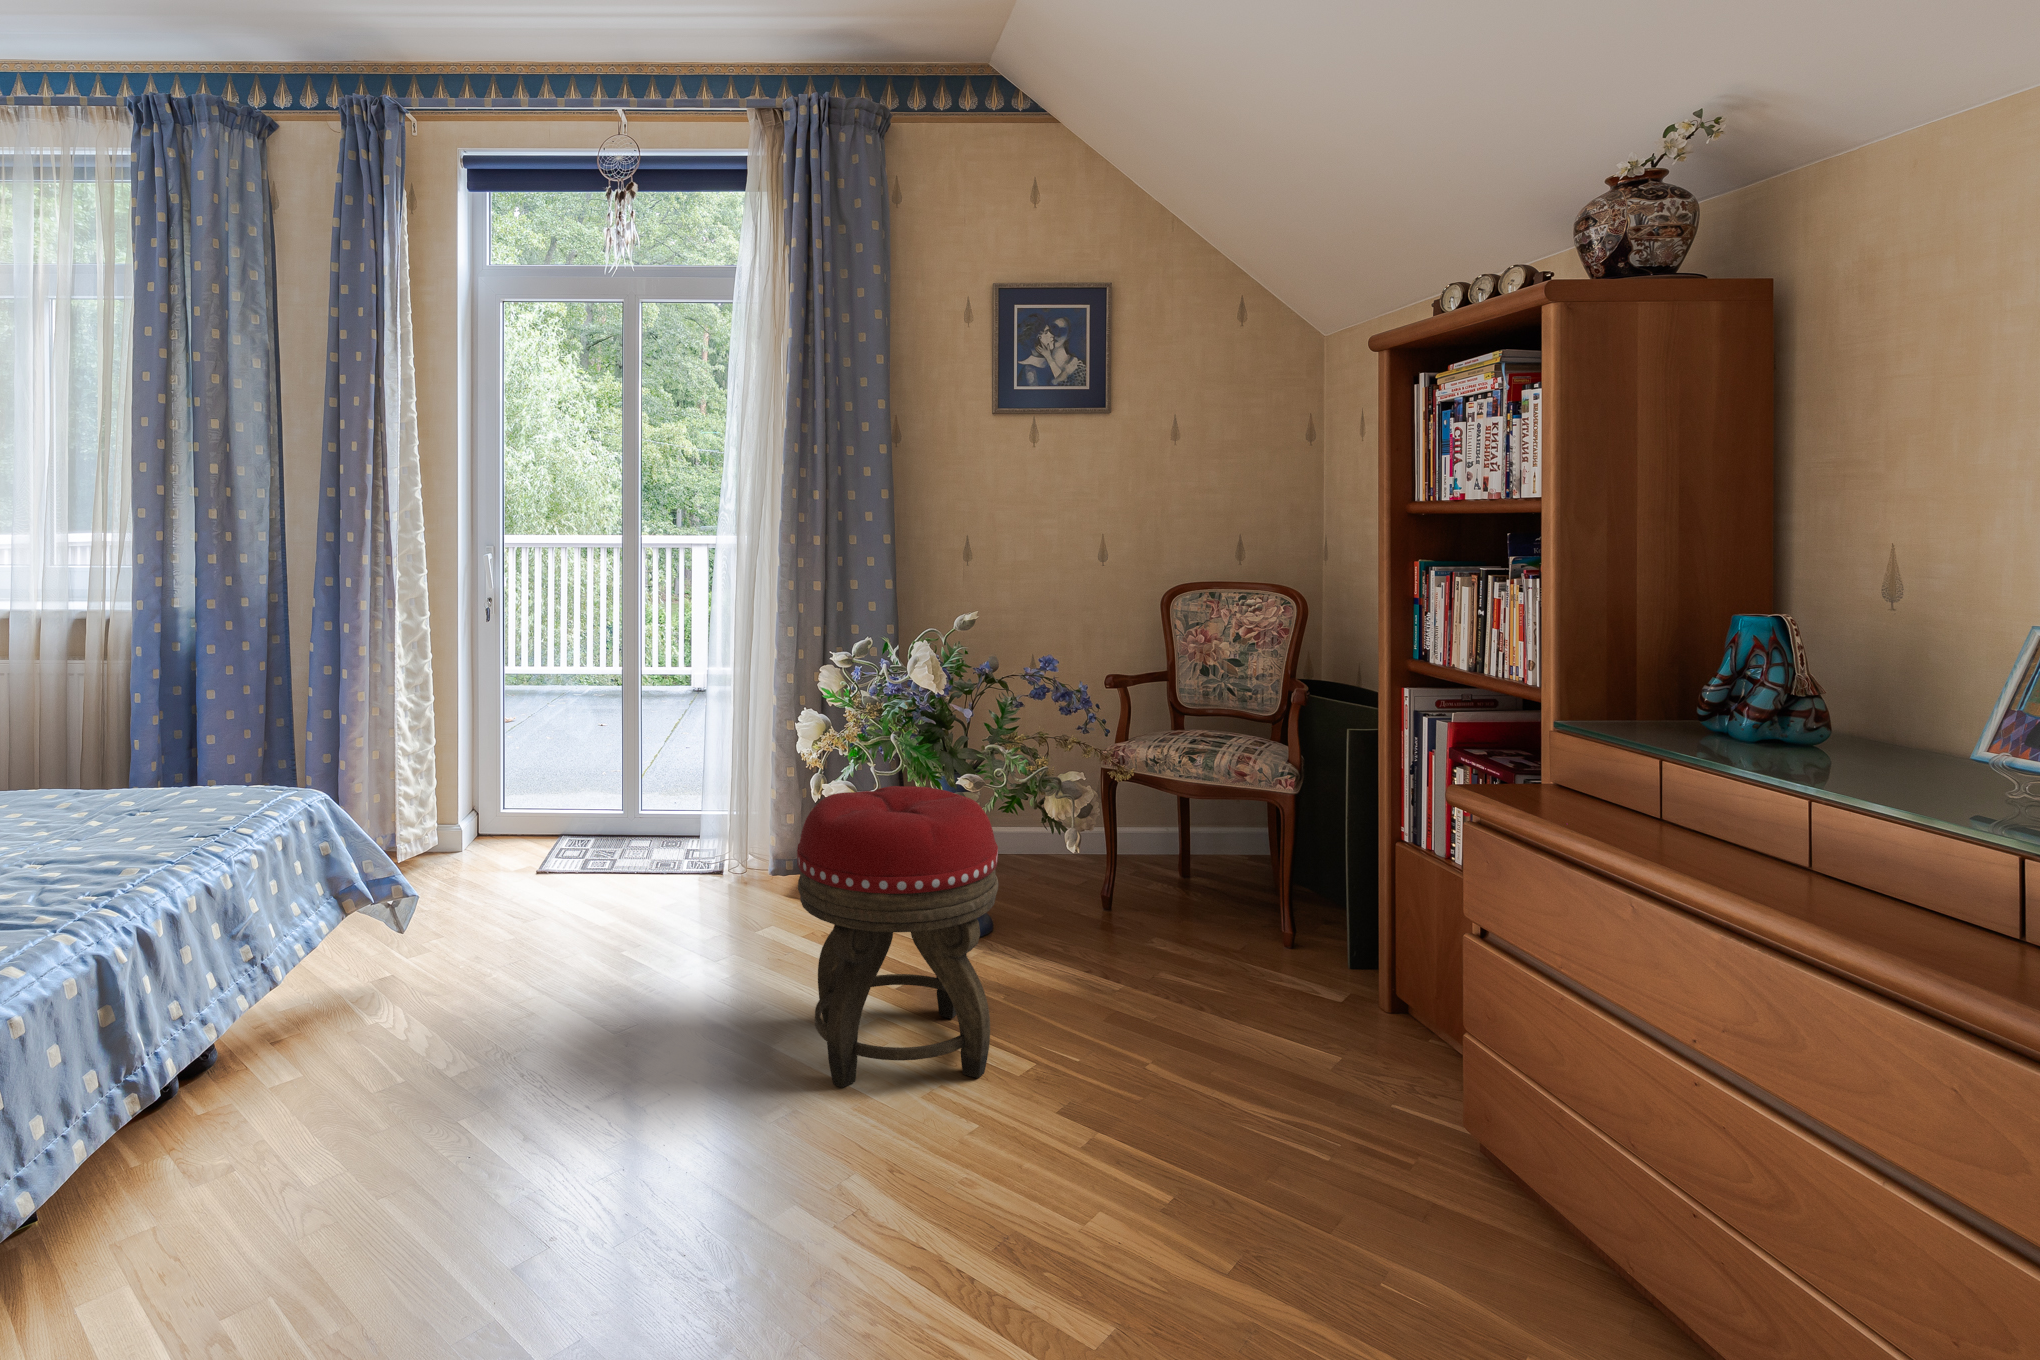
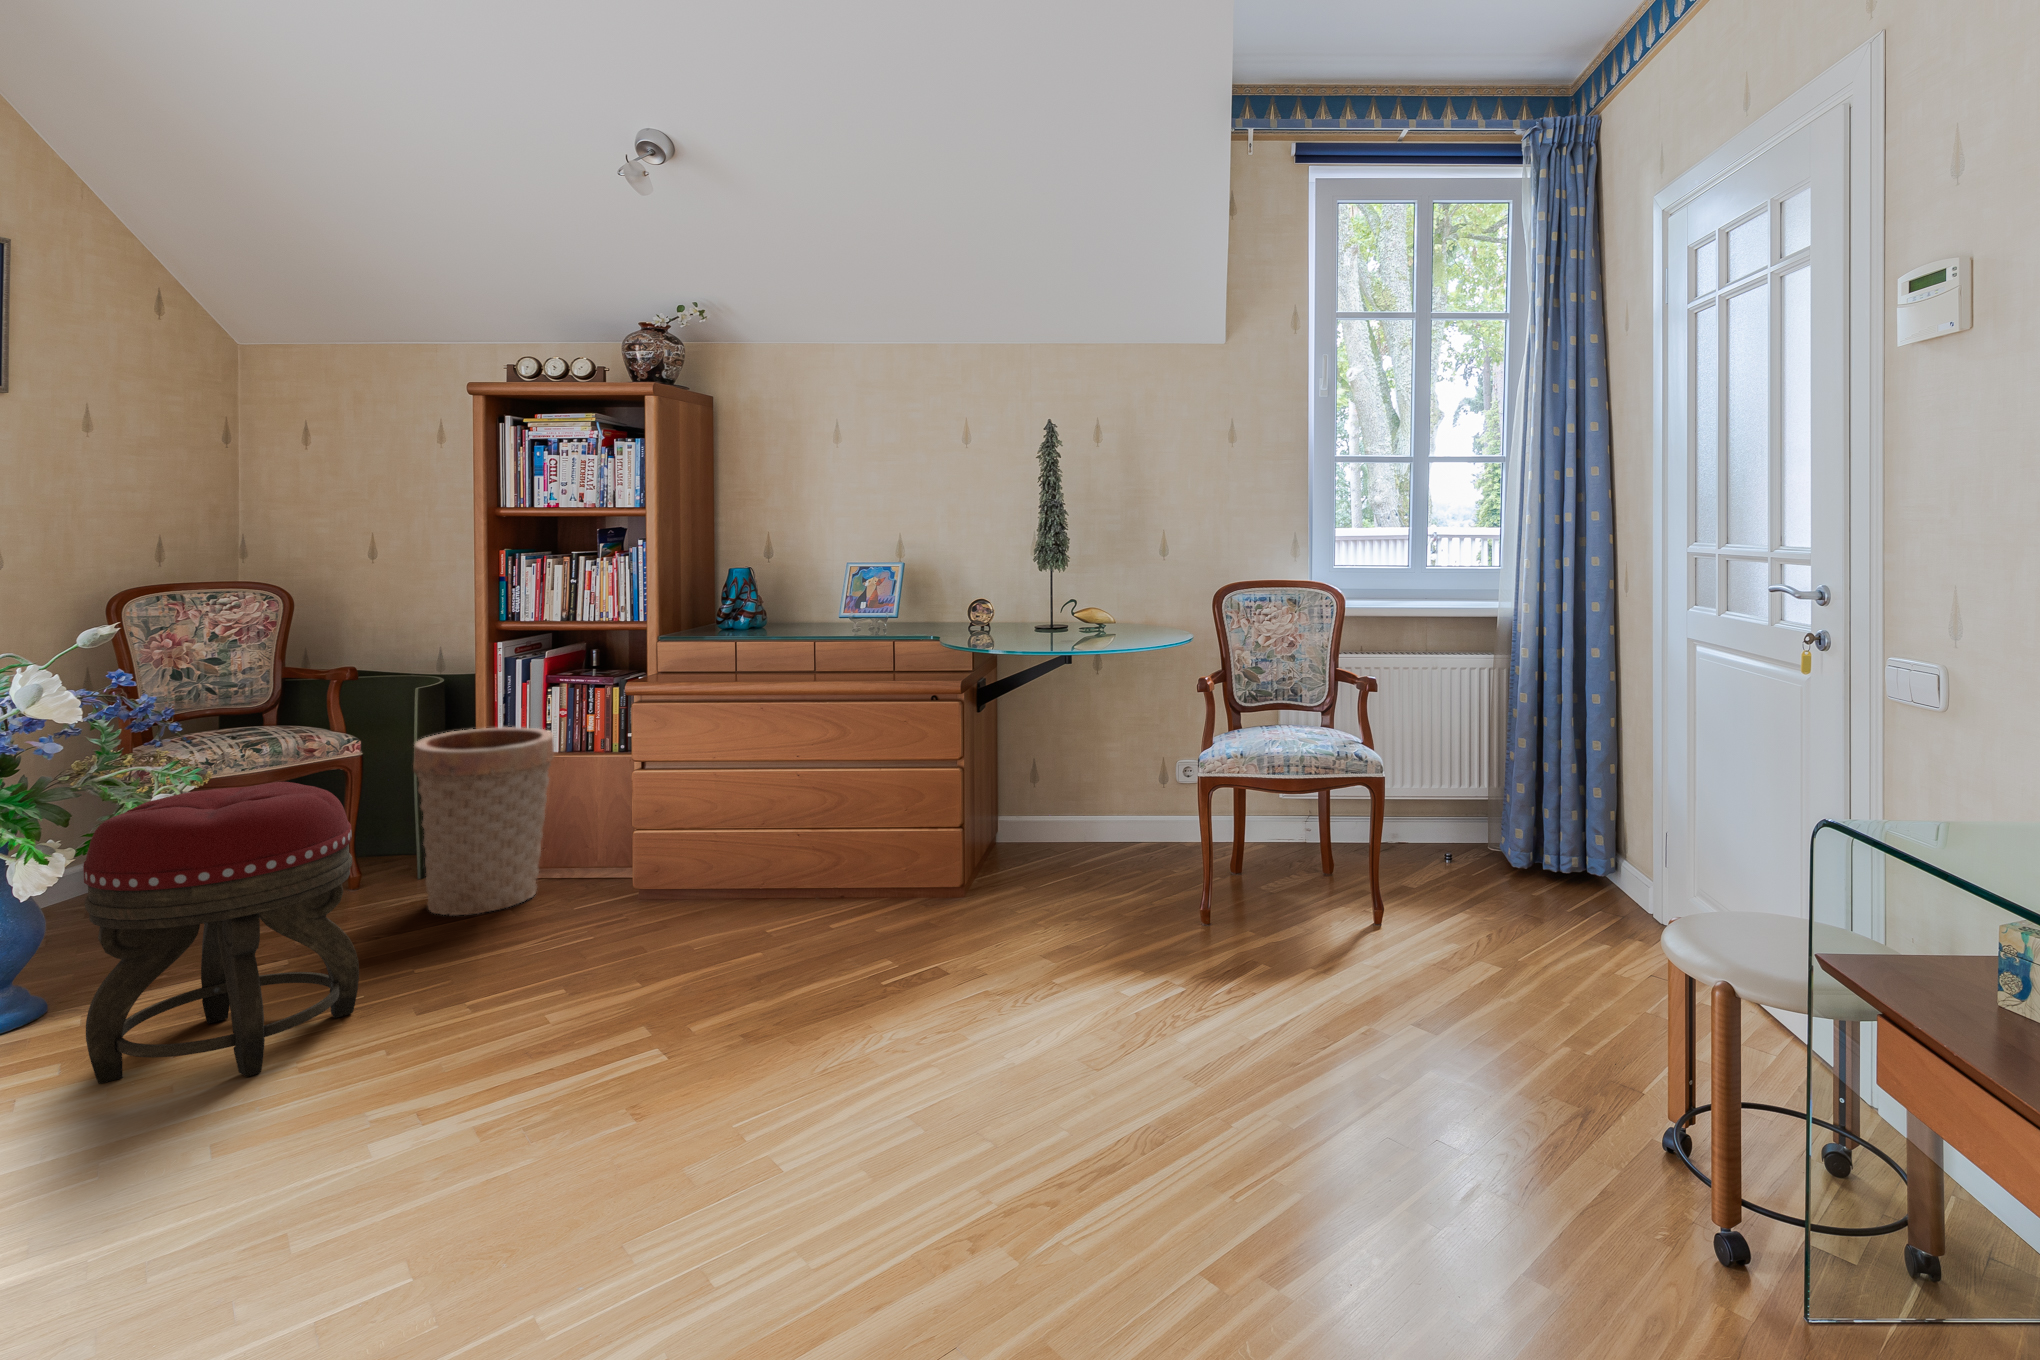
basket: none [1225,792,1398,1054] -> present [413,727,555,915]

